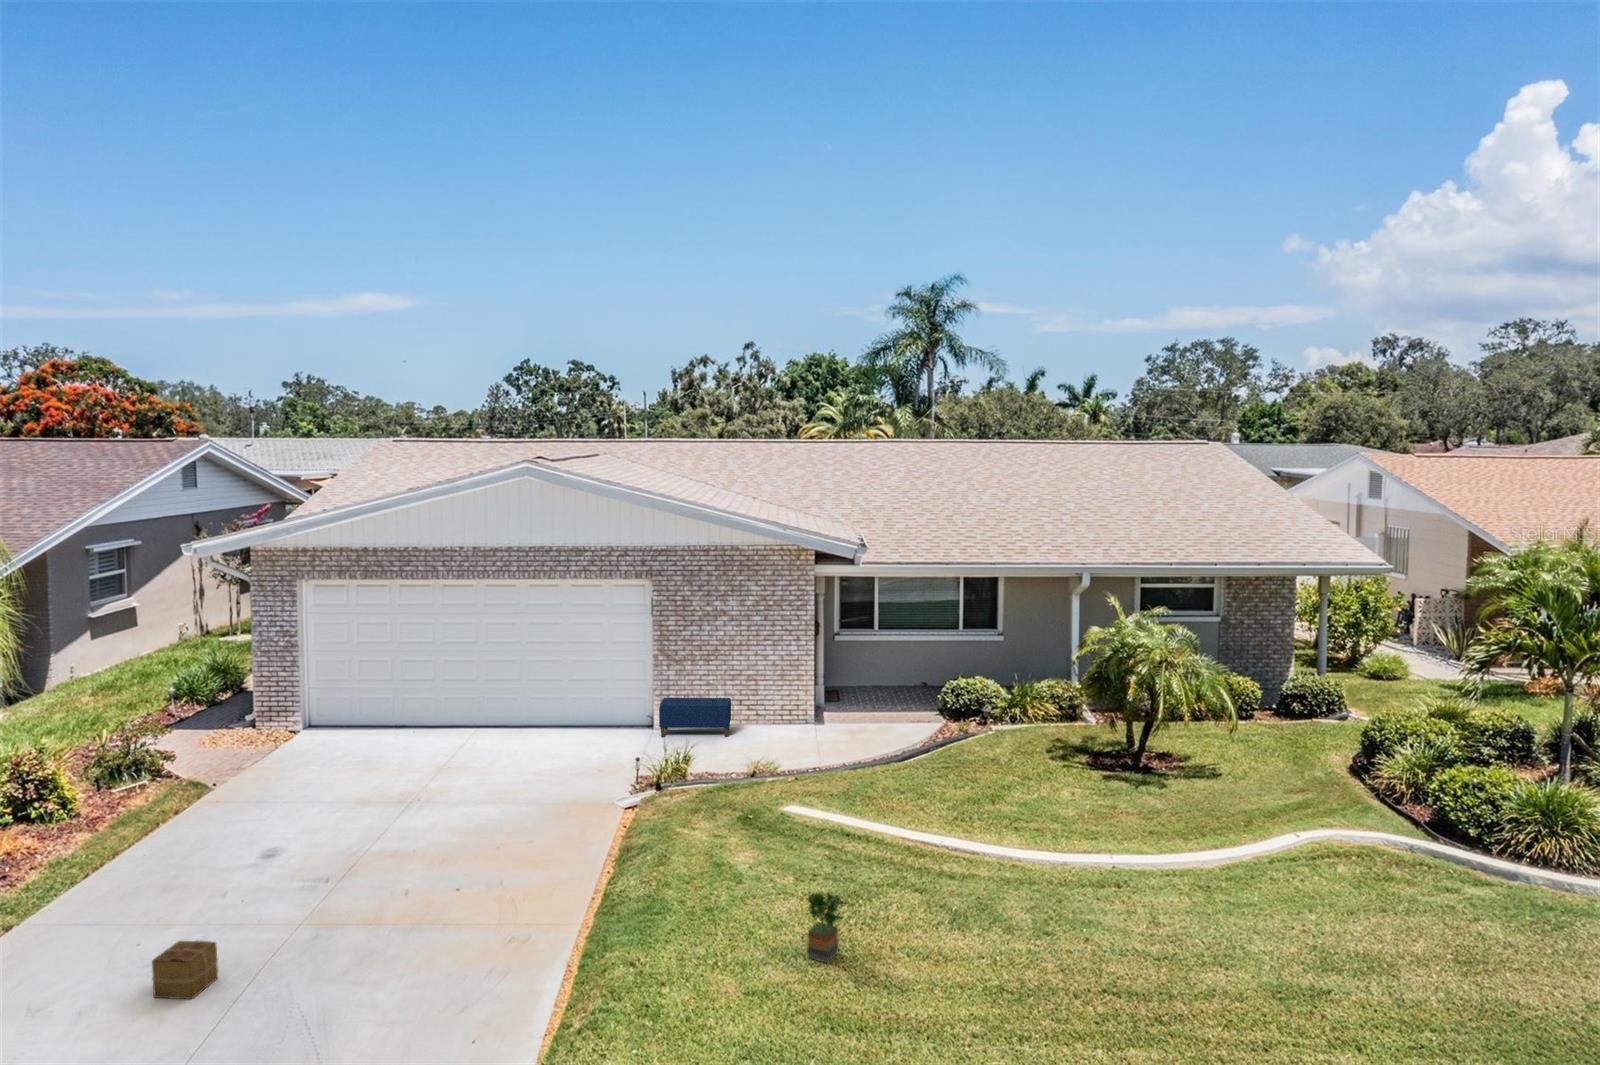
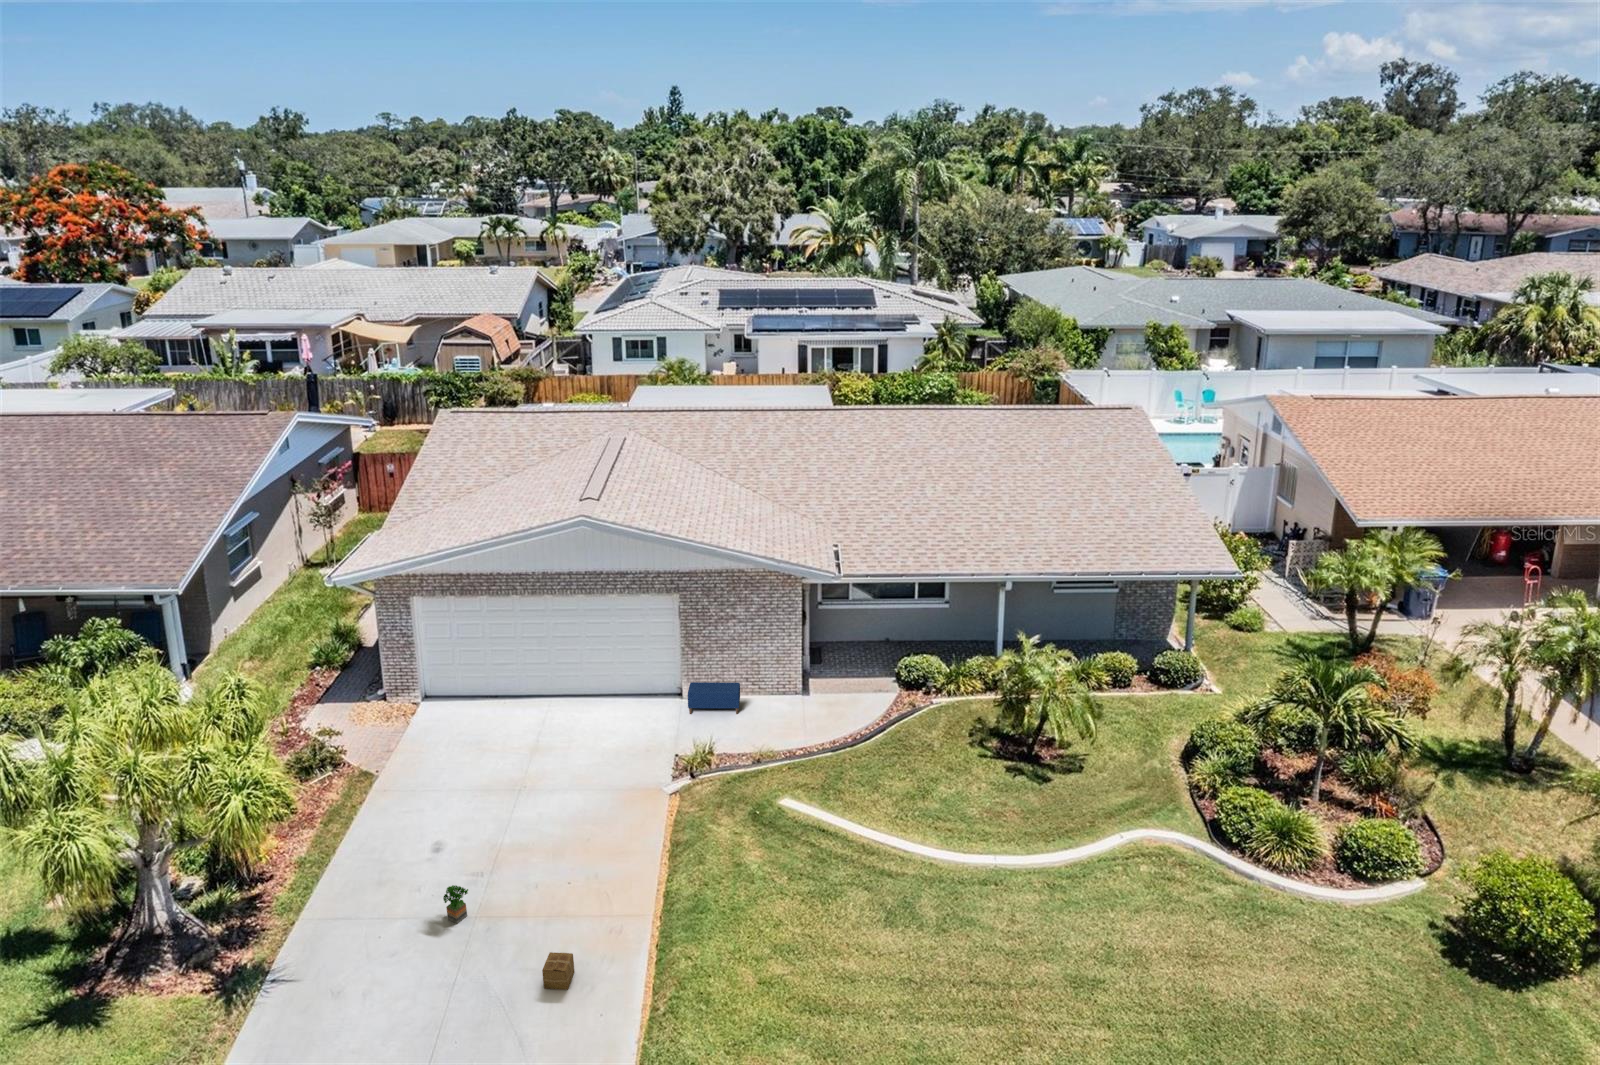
potted tree: present [807,892,846,963] -> present [443,885,468,924]
cardboard box: present [152,941,218,999] -> present [542,952,575,990]

